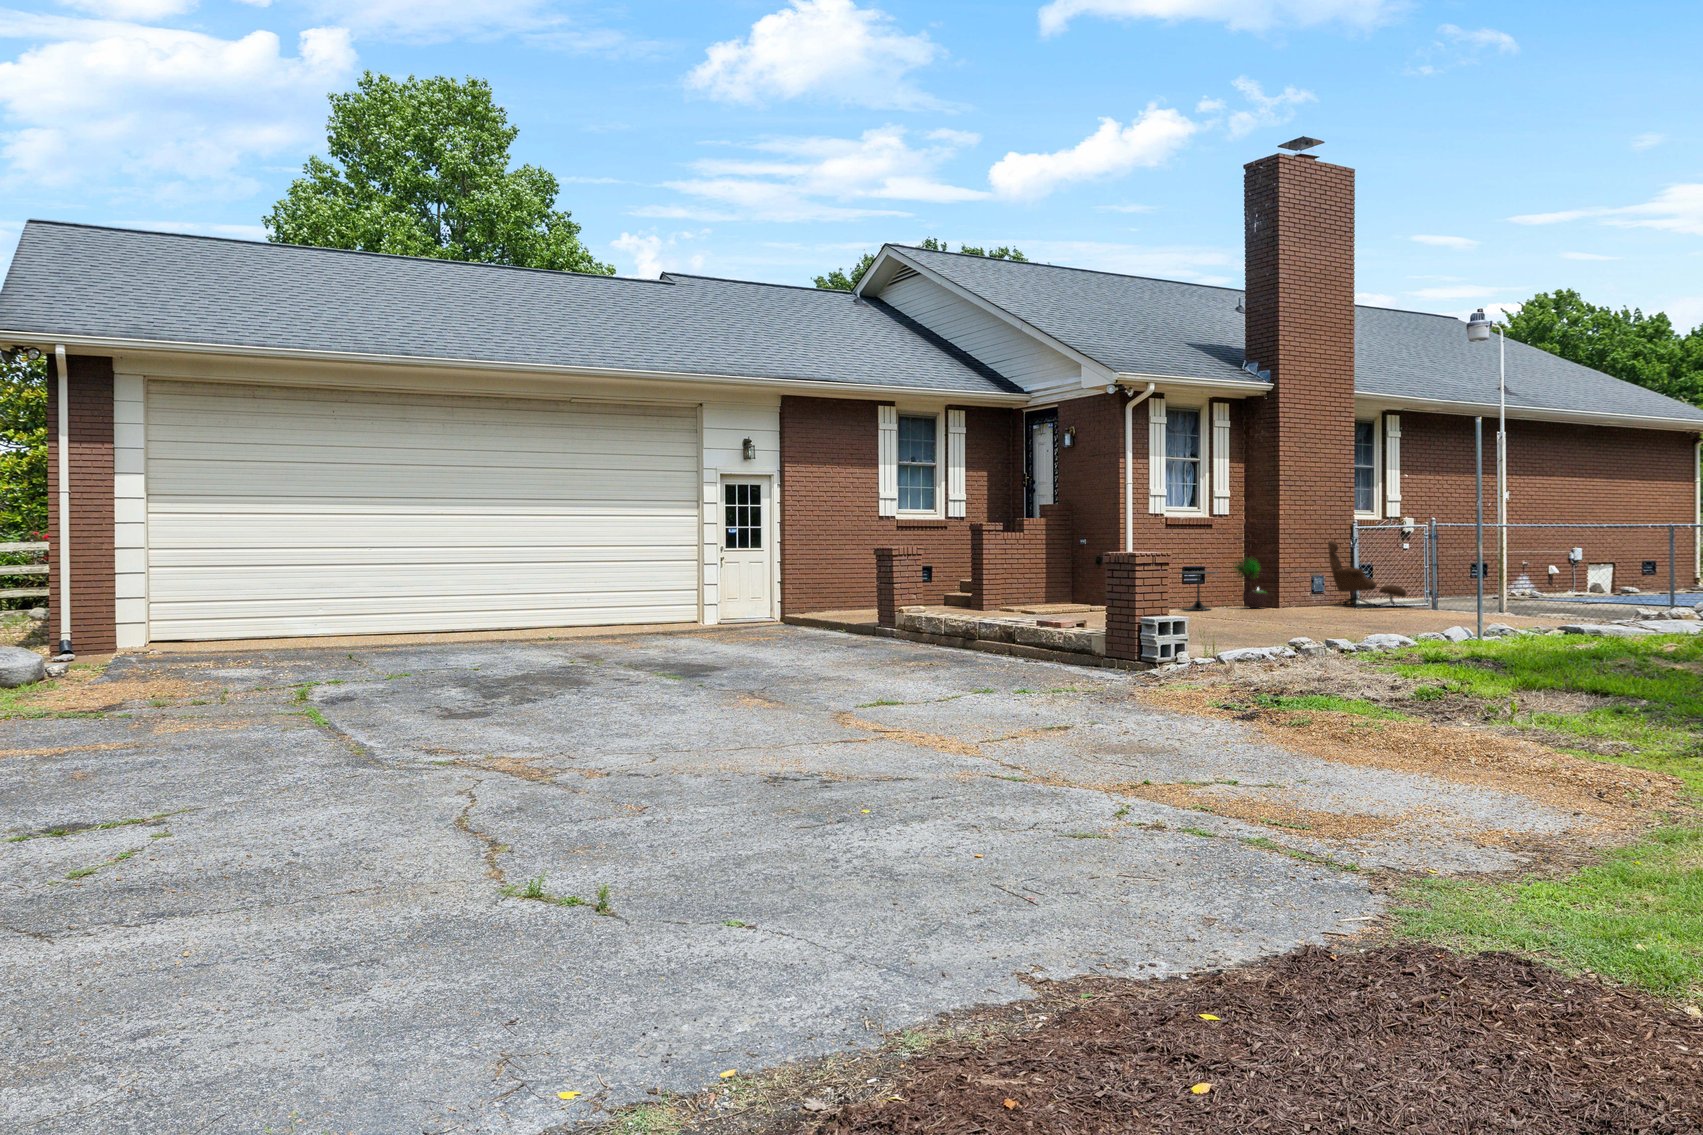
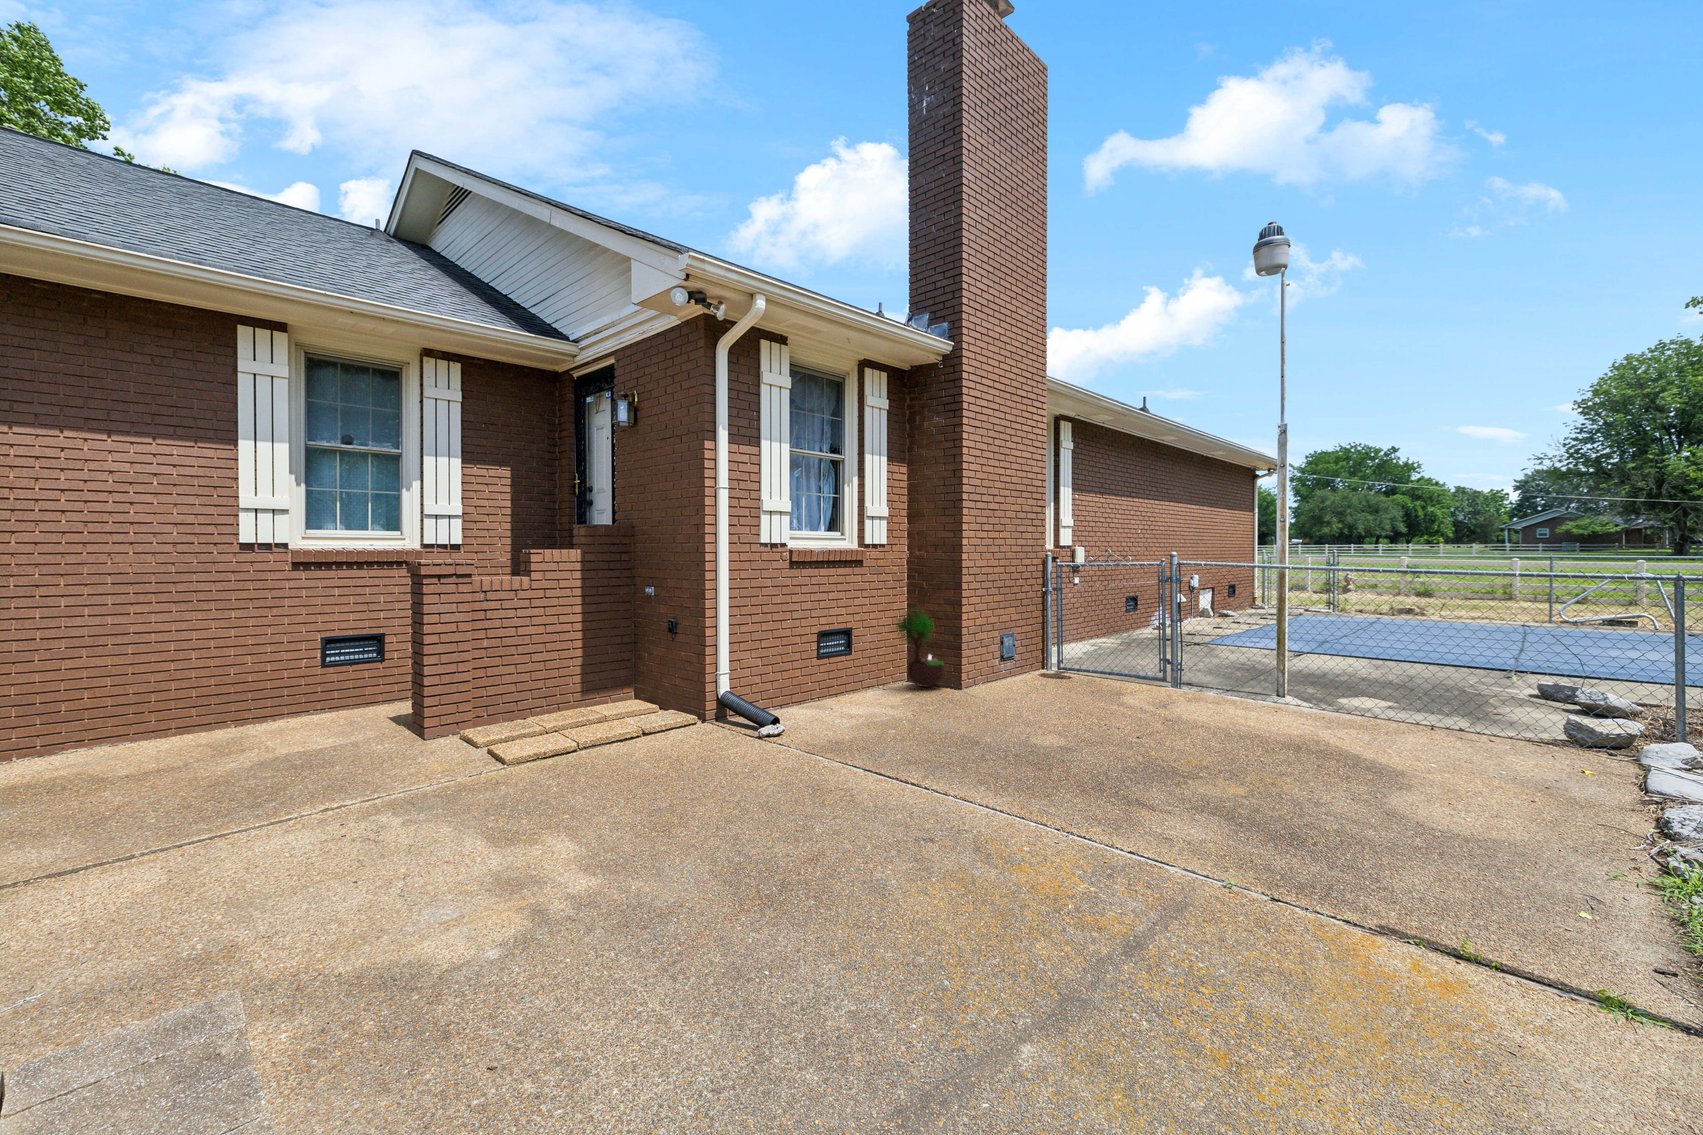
lounge chair: present [1328,540,1406,607] -> none [1018,580,1126,678]
side table: present [1180,571,1217,610] -> none [808,633,875,702]

